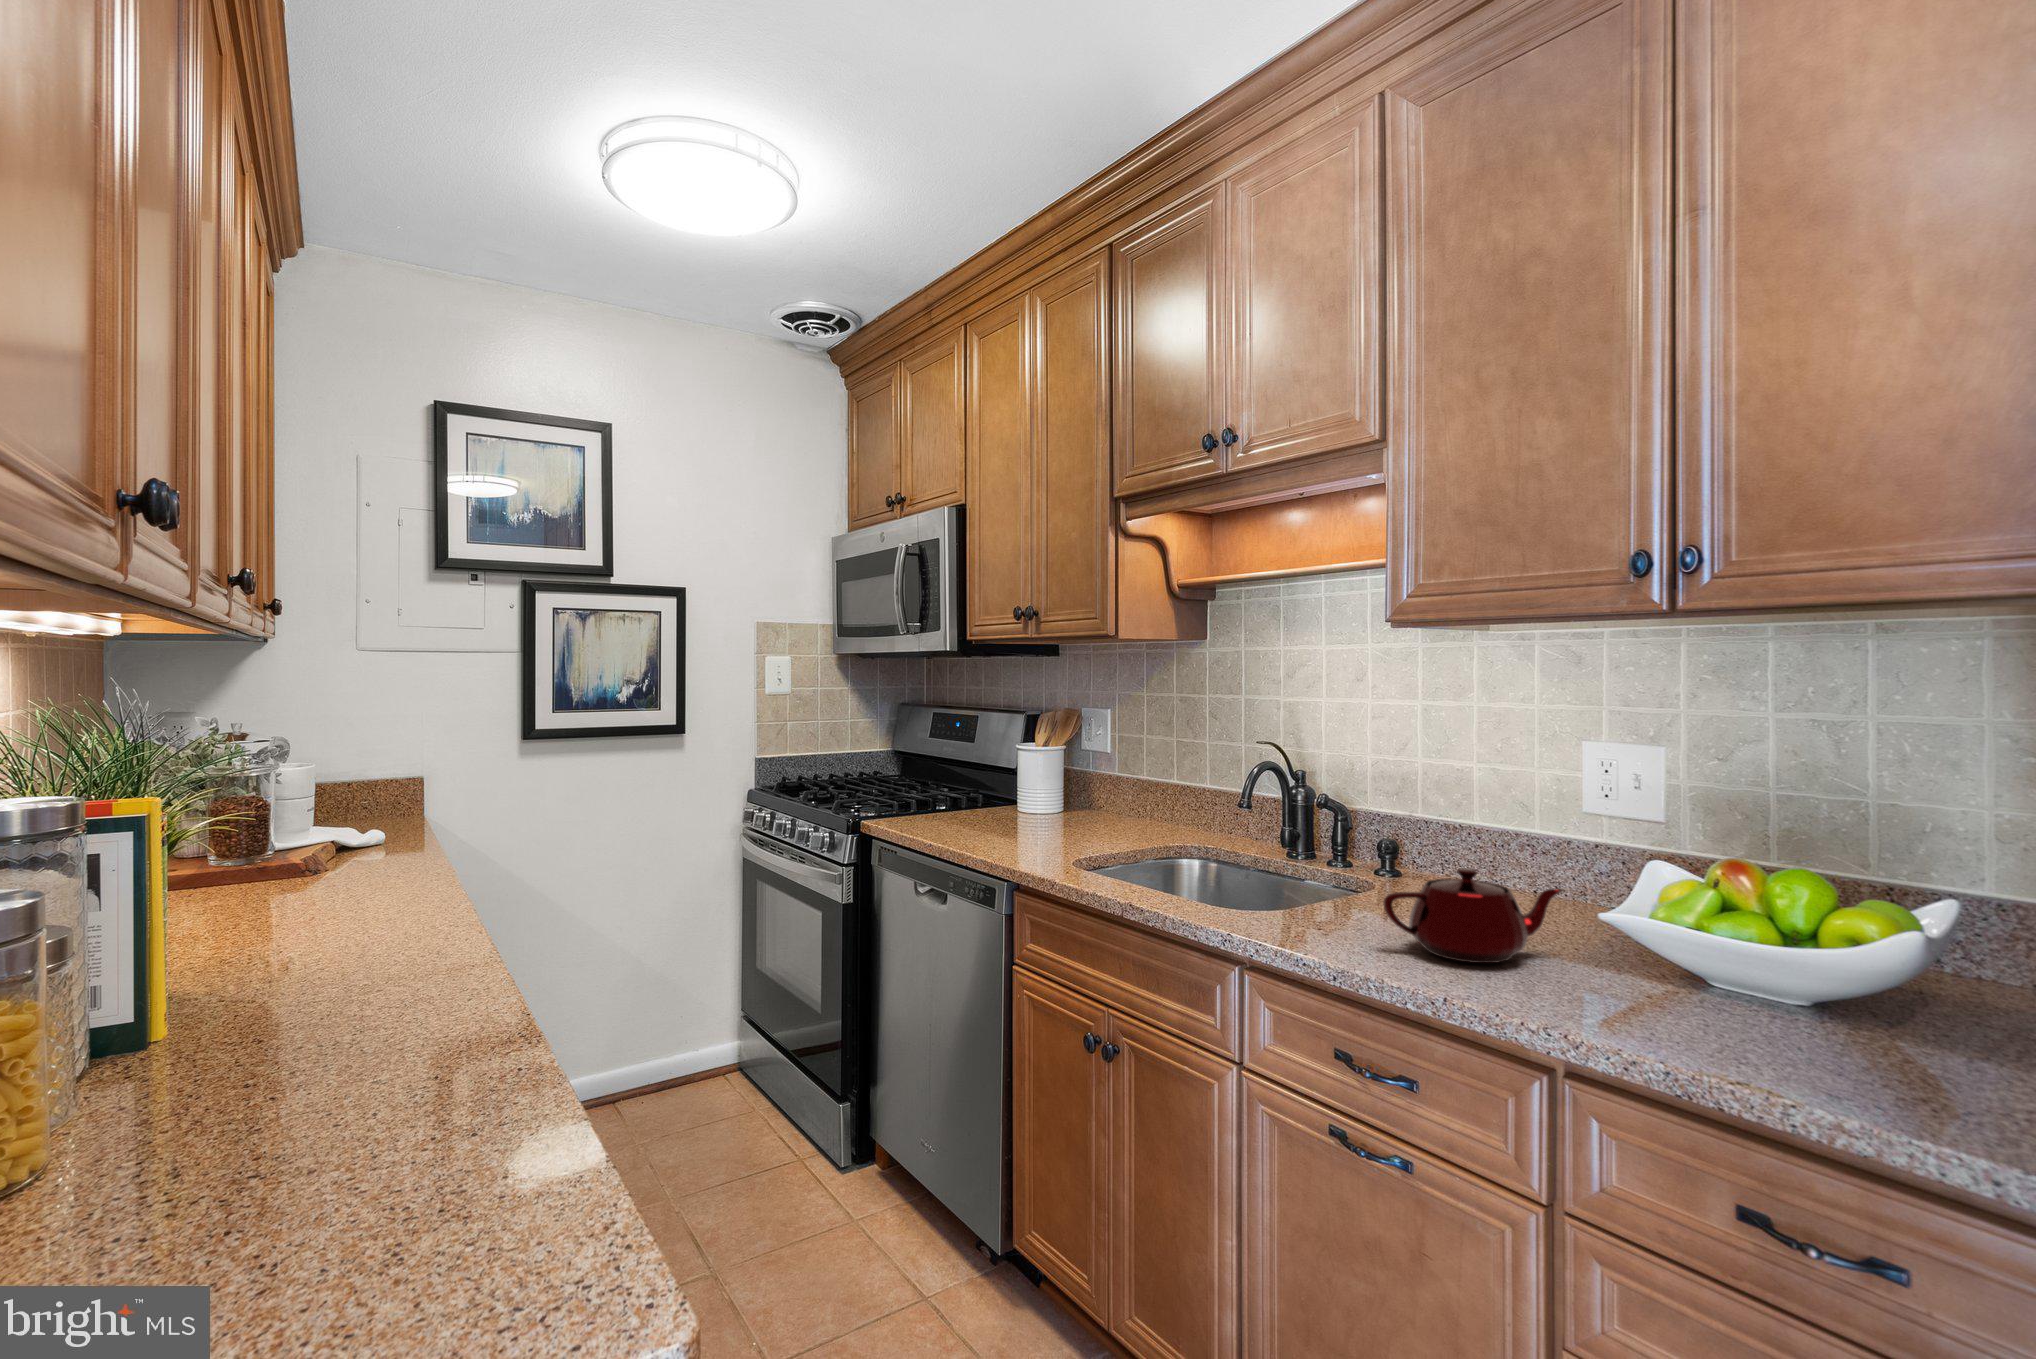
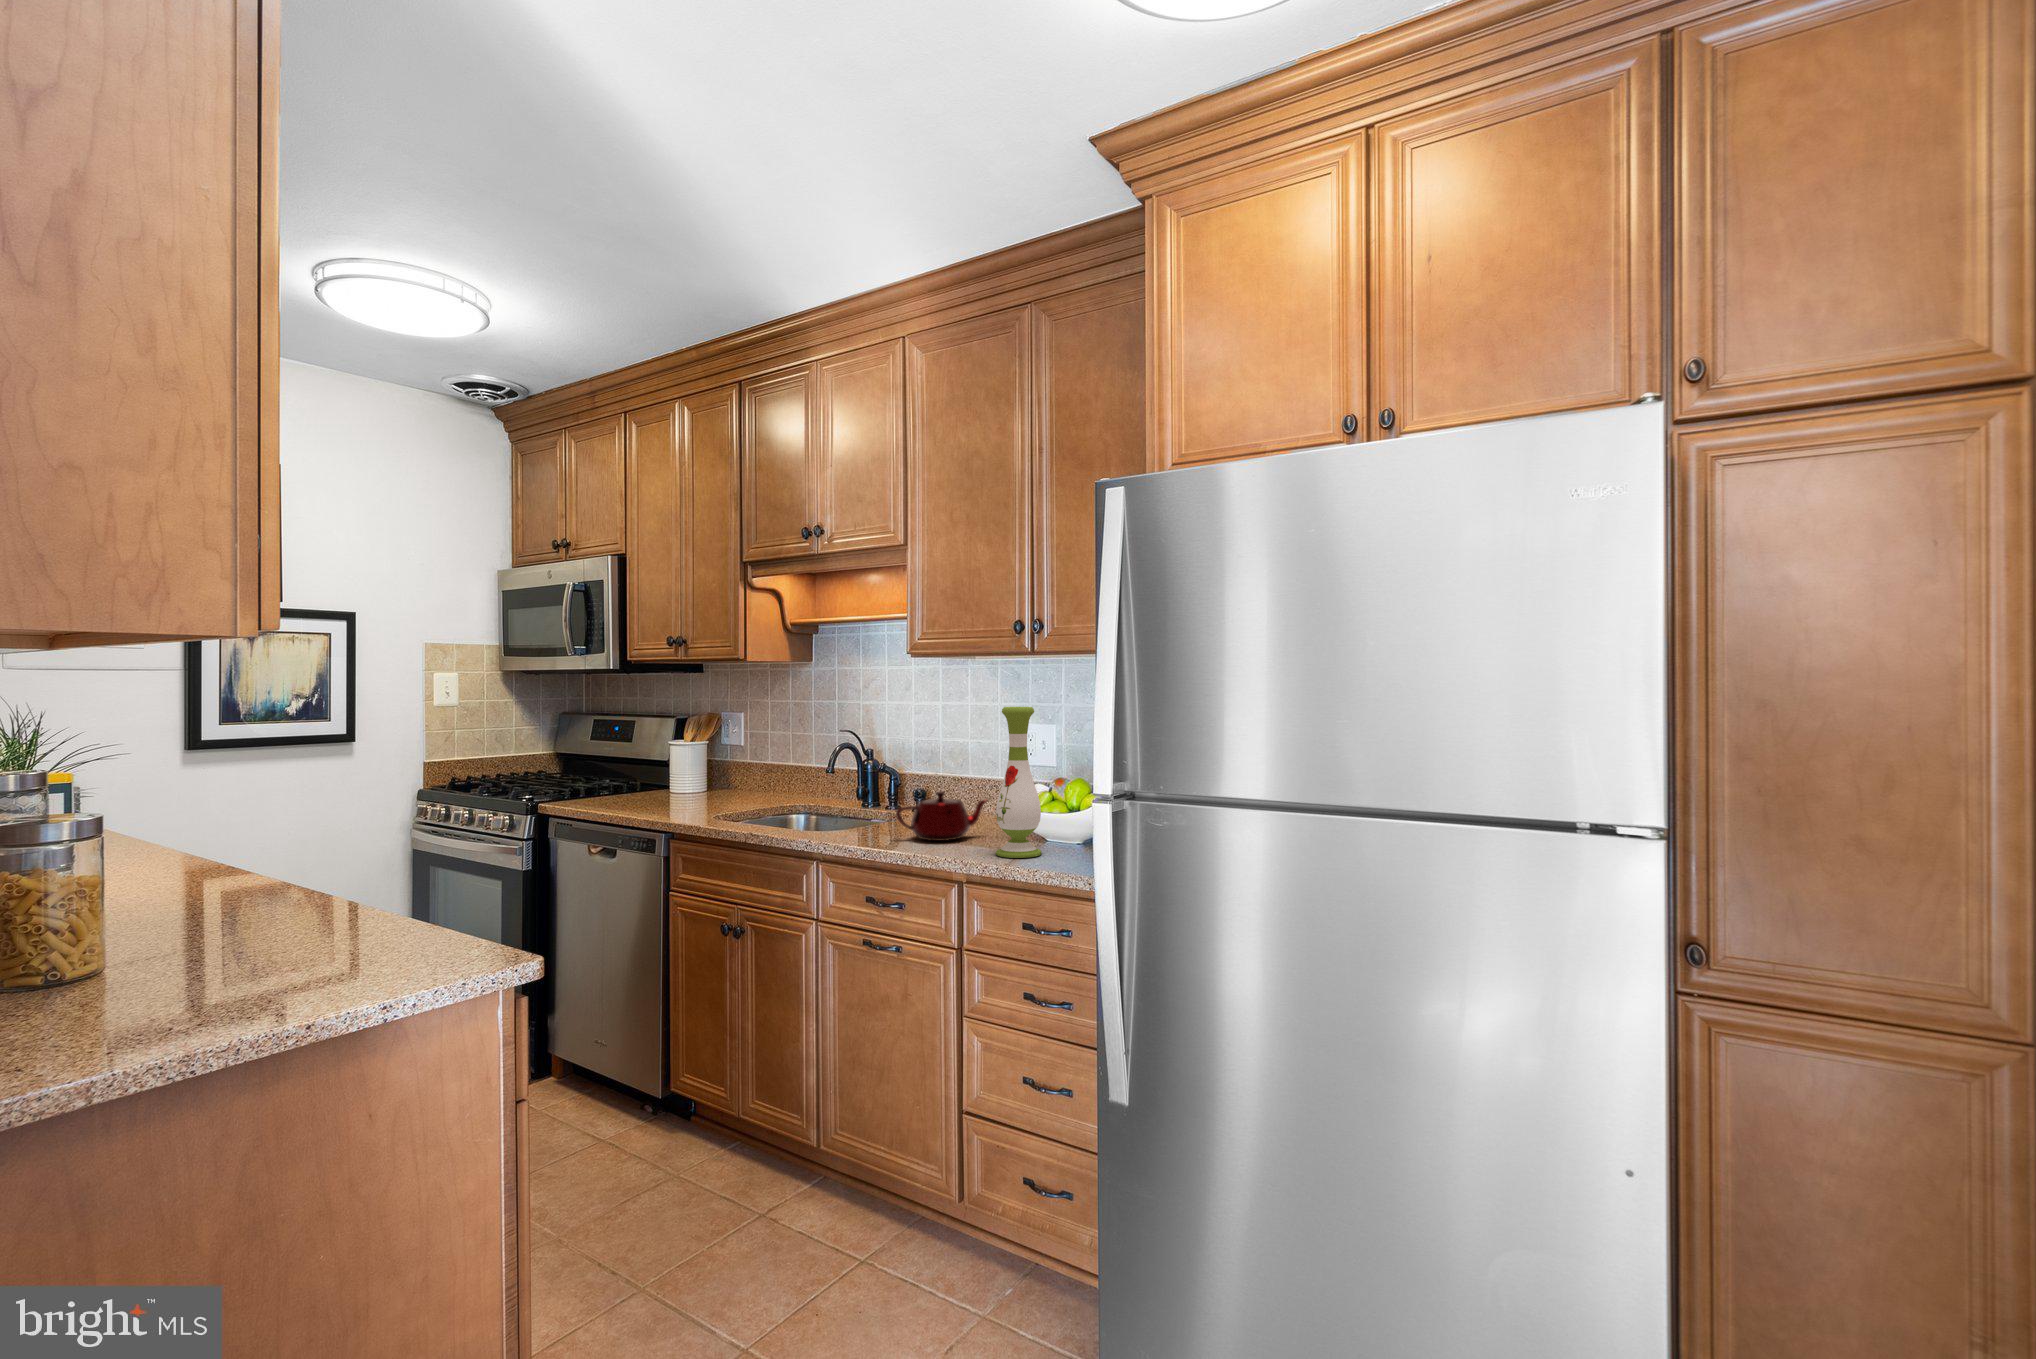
vase: none [1621,722,1736,1045] -> present [996,707,1042,858]

